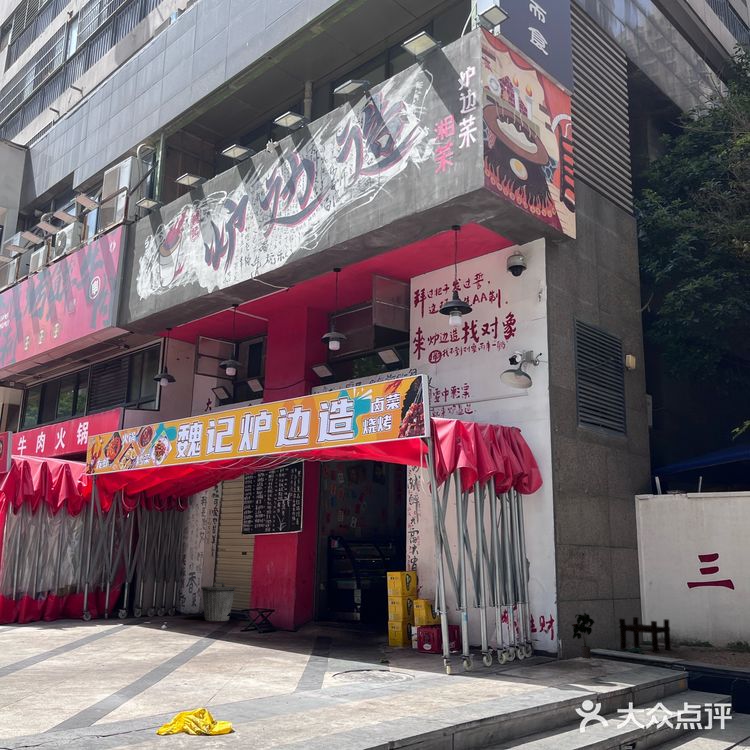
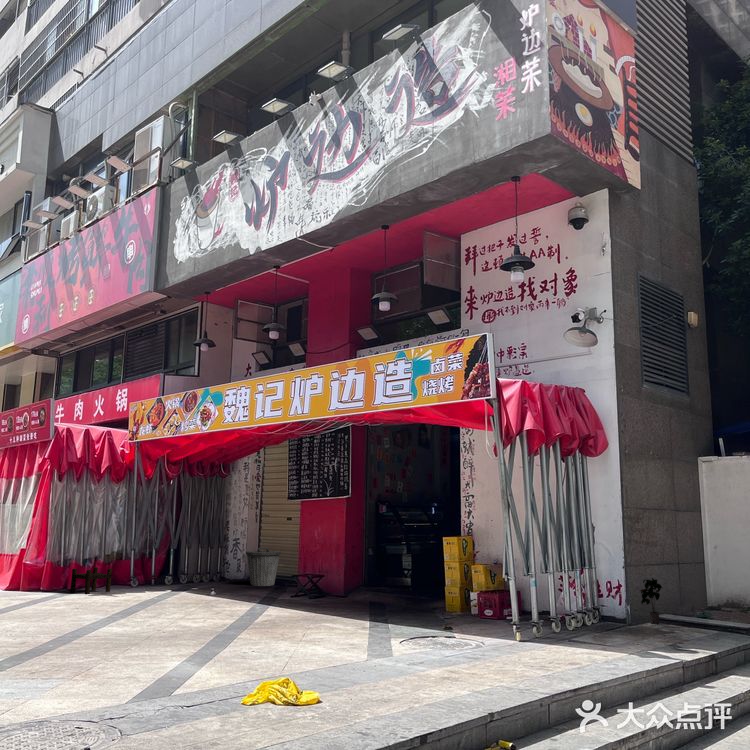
stool: present [619,617,671,653] -> present [70,567,112,594]

